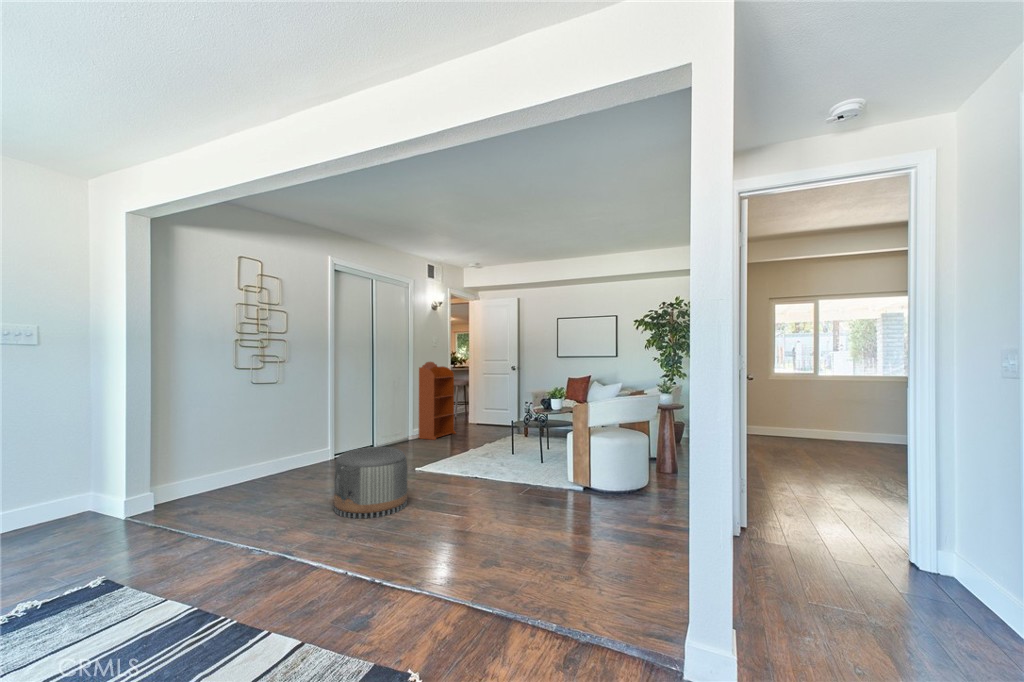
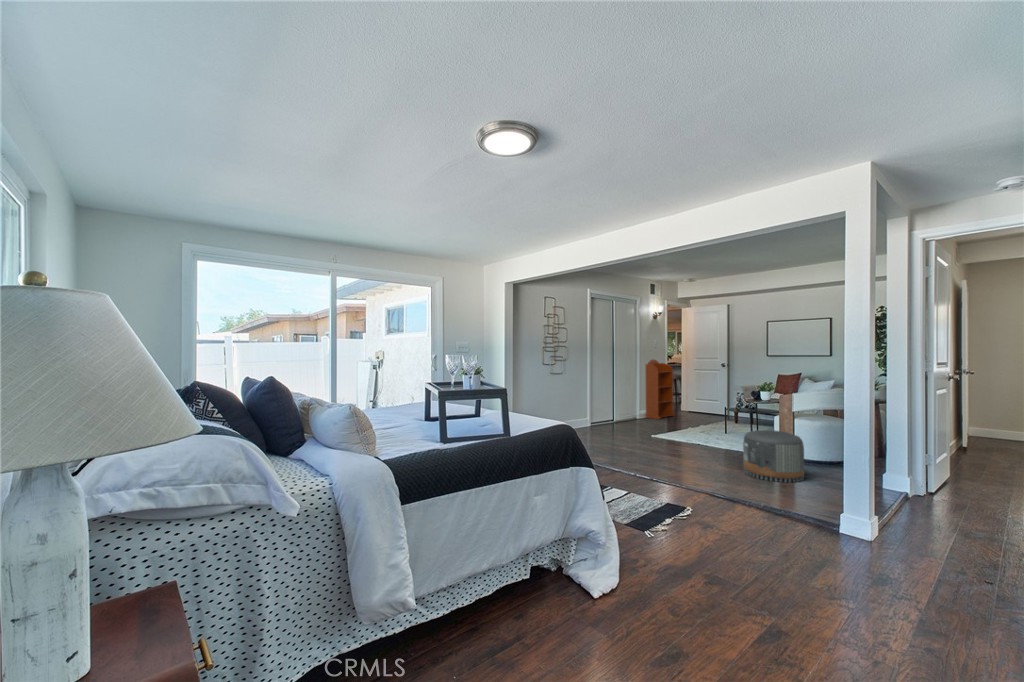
pouf: present [334,447,407,519] -> present [743,430,804,482]

